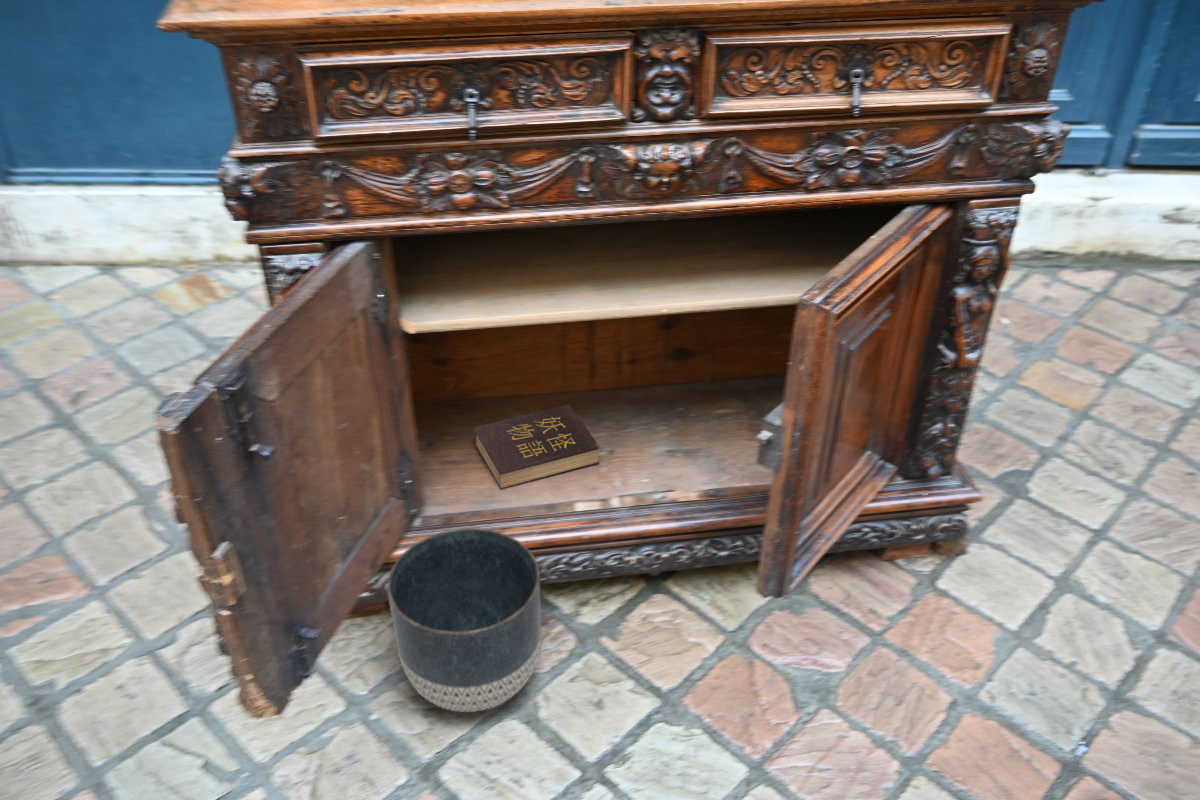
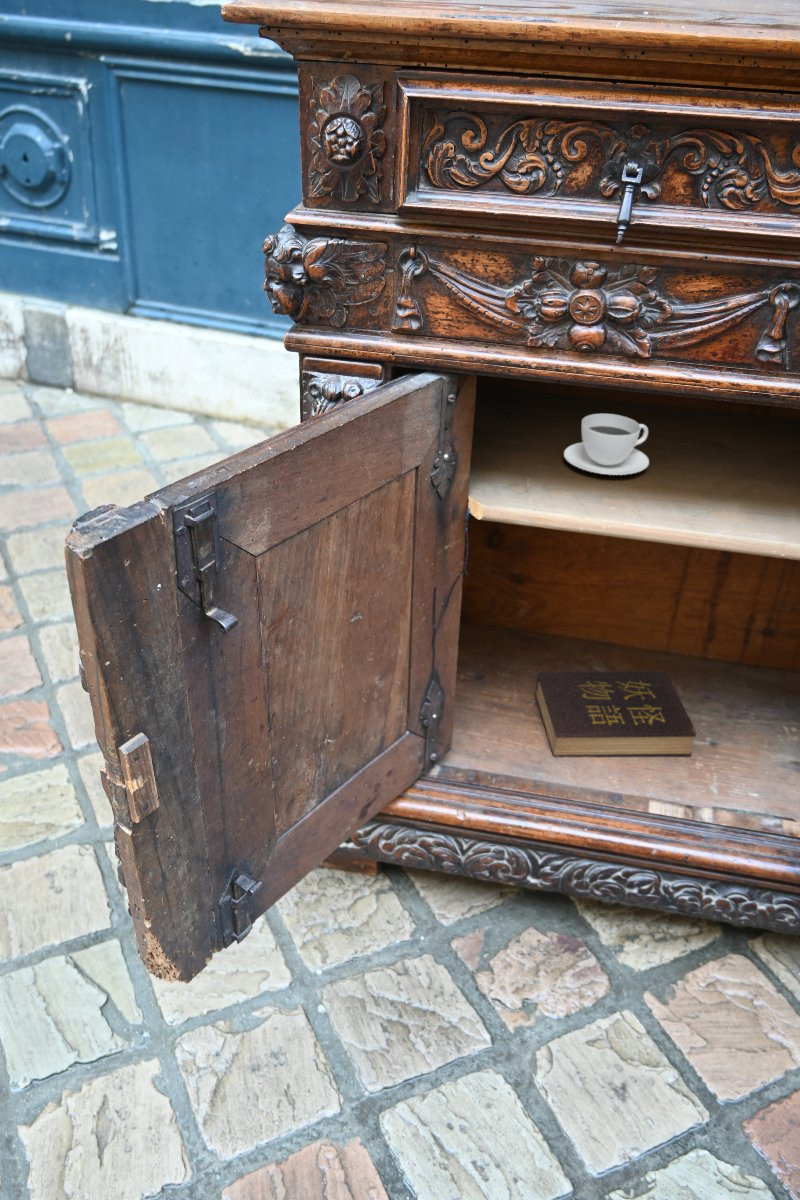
teacup: none [460,230,523,279] -> present [564,414,649,475]
planter: present [388,528,541,712] -> none [367,792,579,1052]

